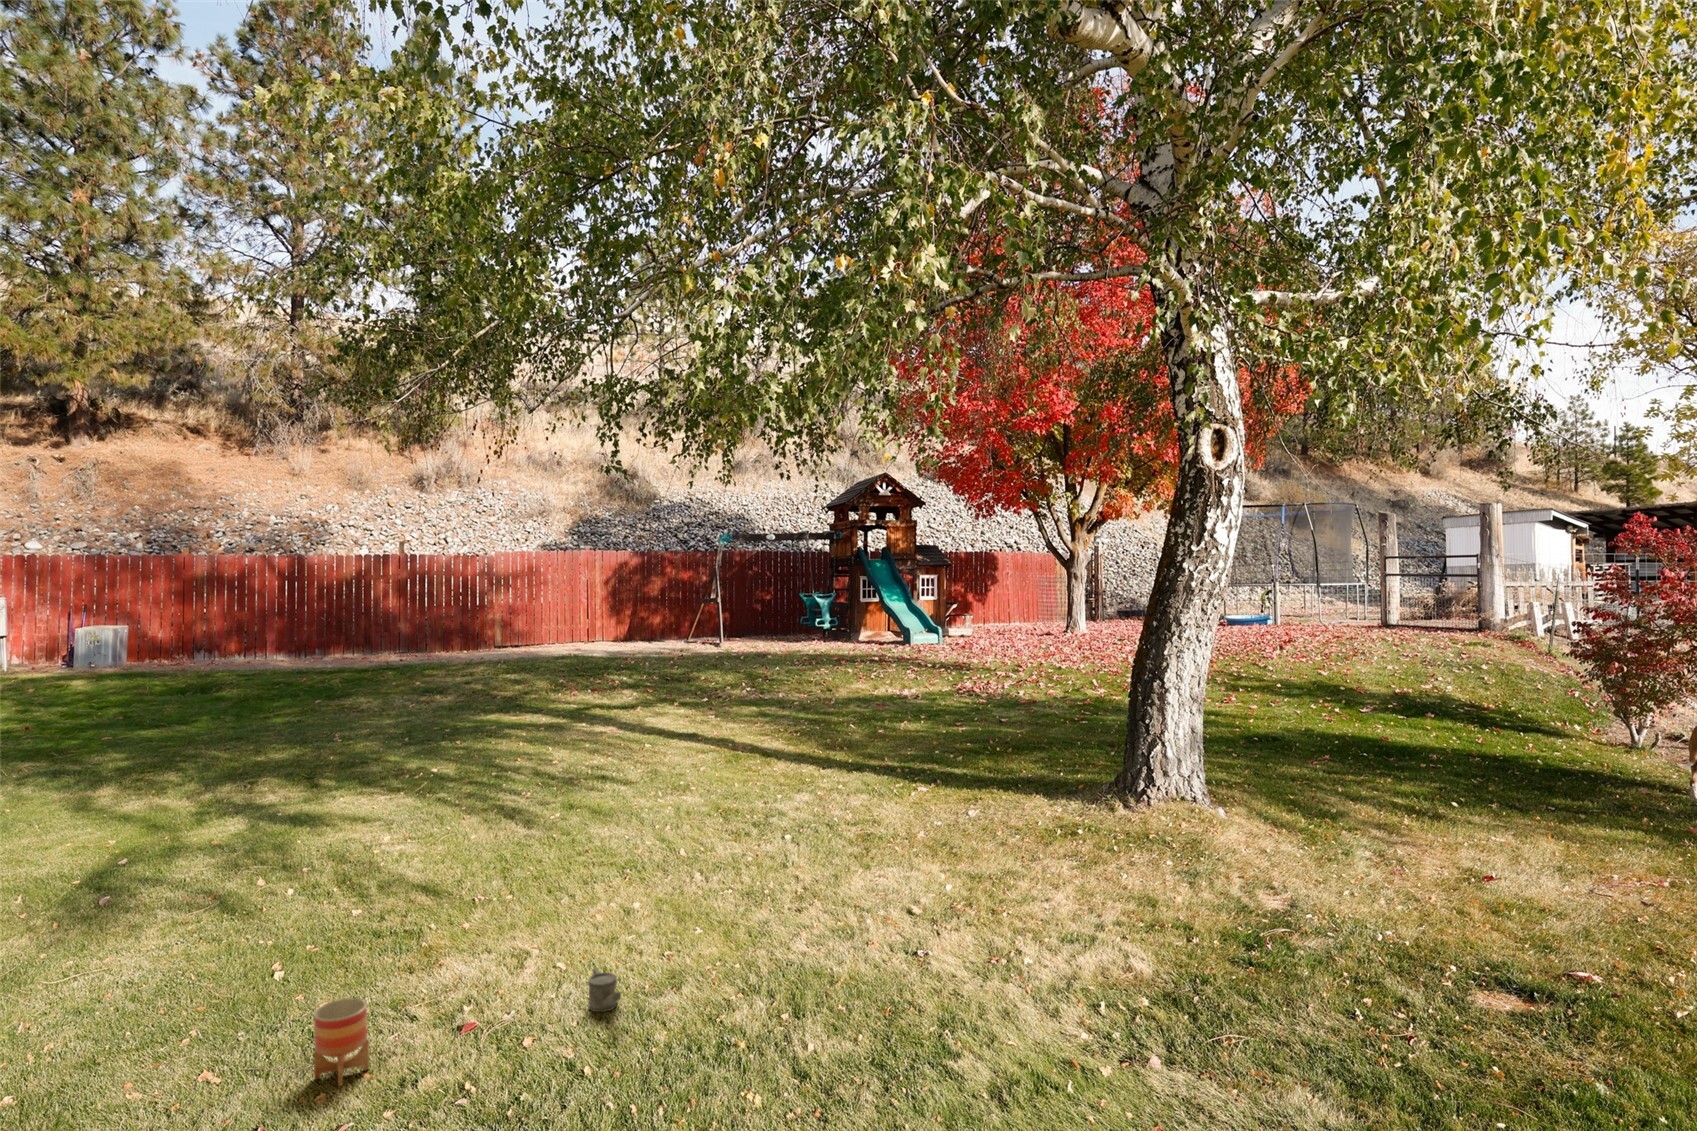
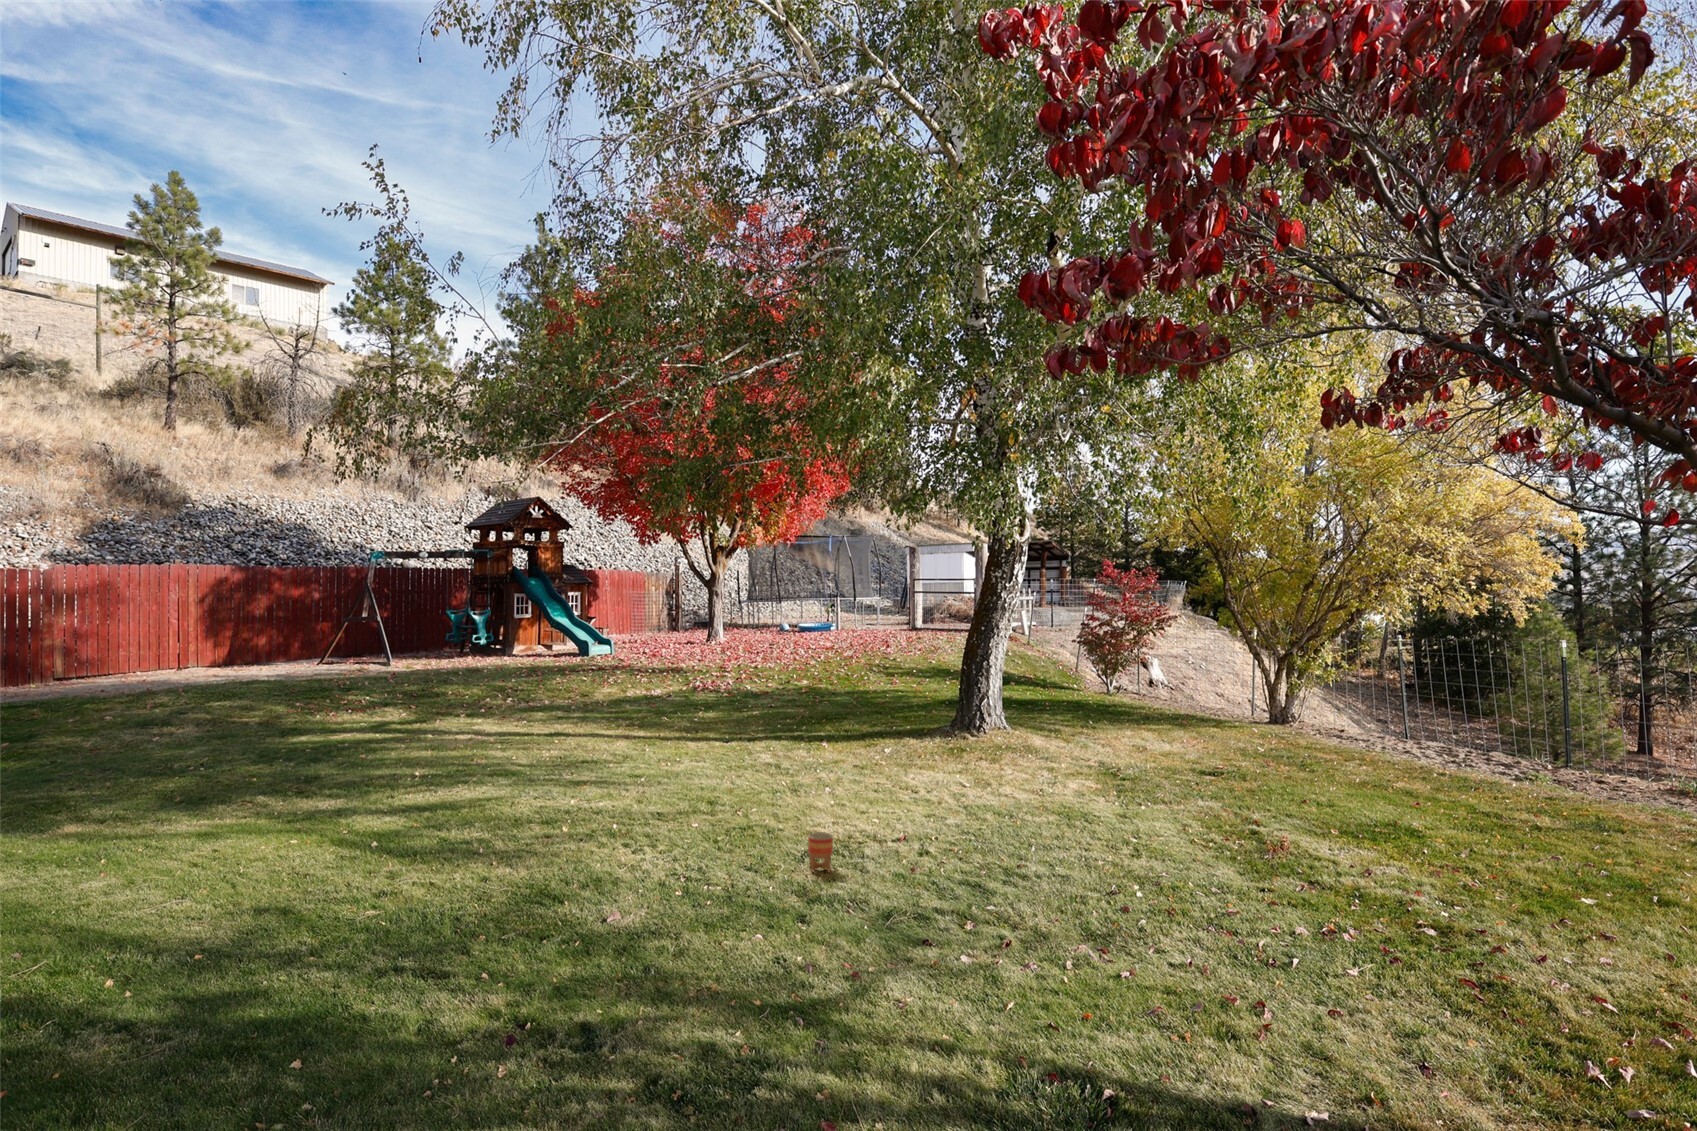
watering can: present [588,968,621,1012] -> none [864,819,902,838]

